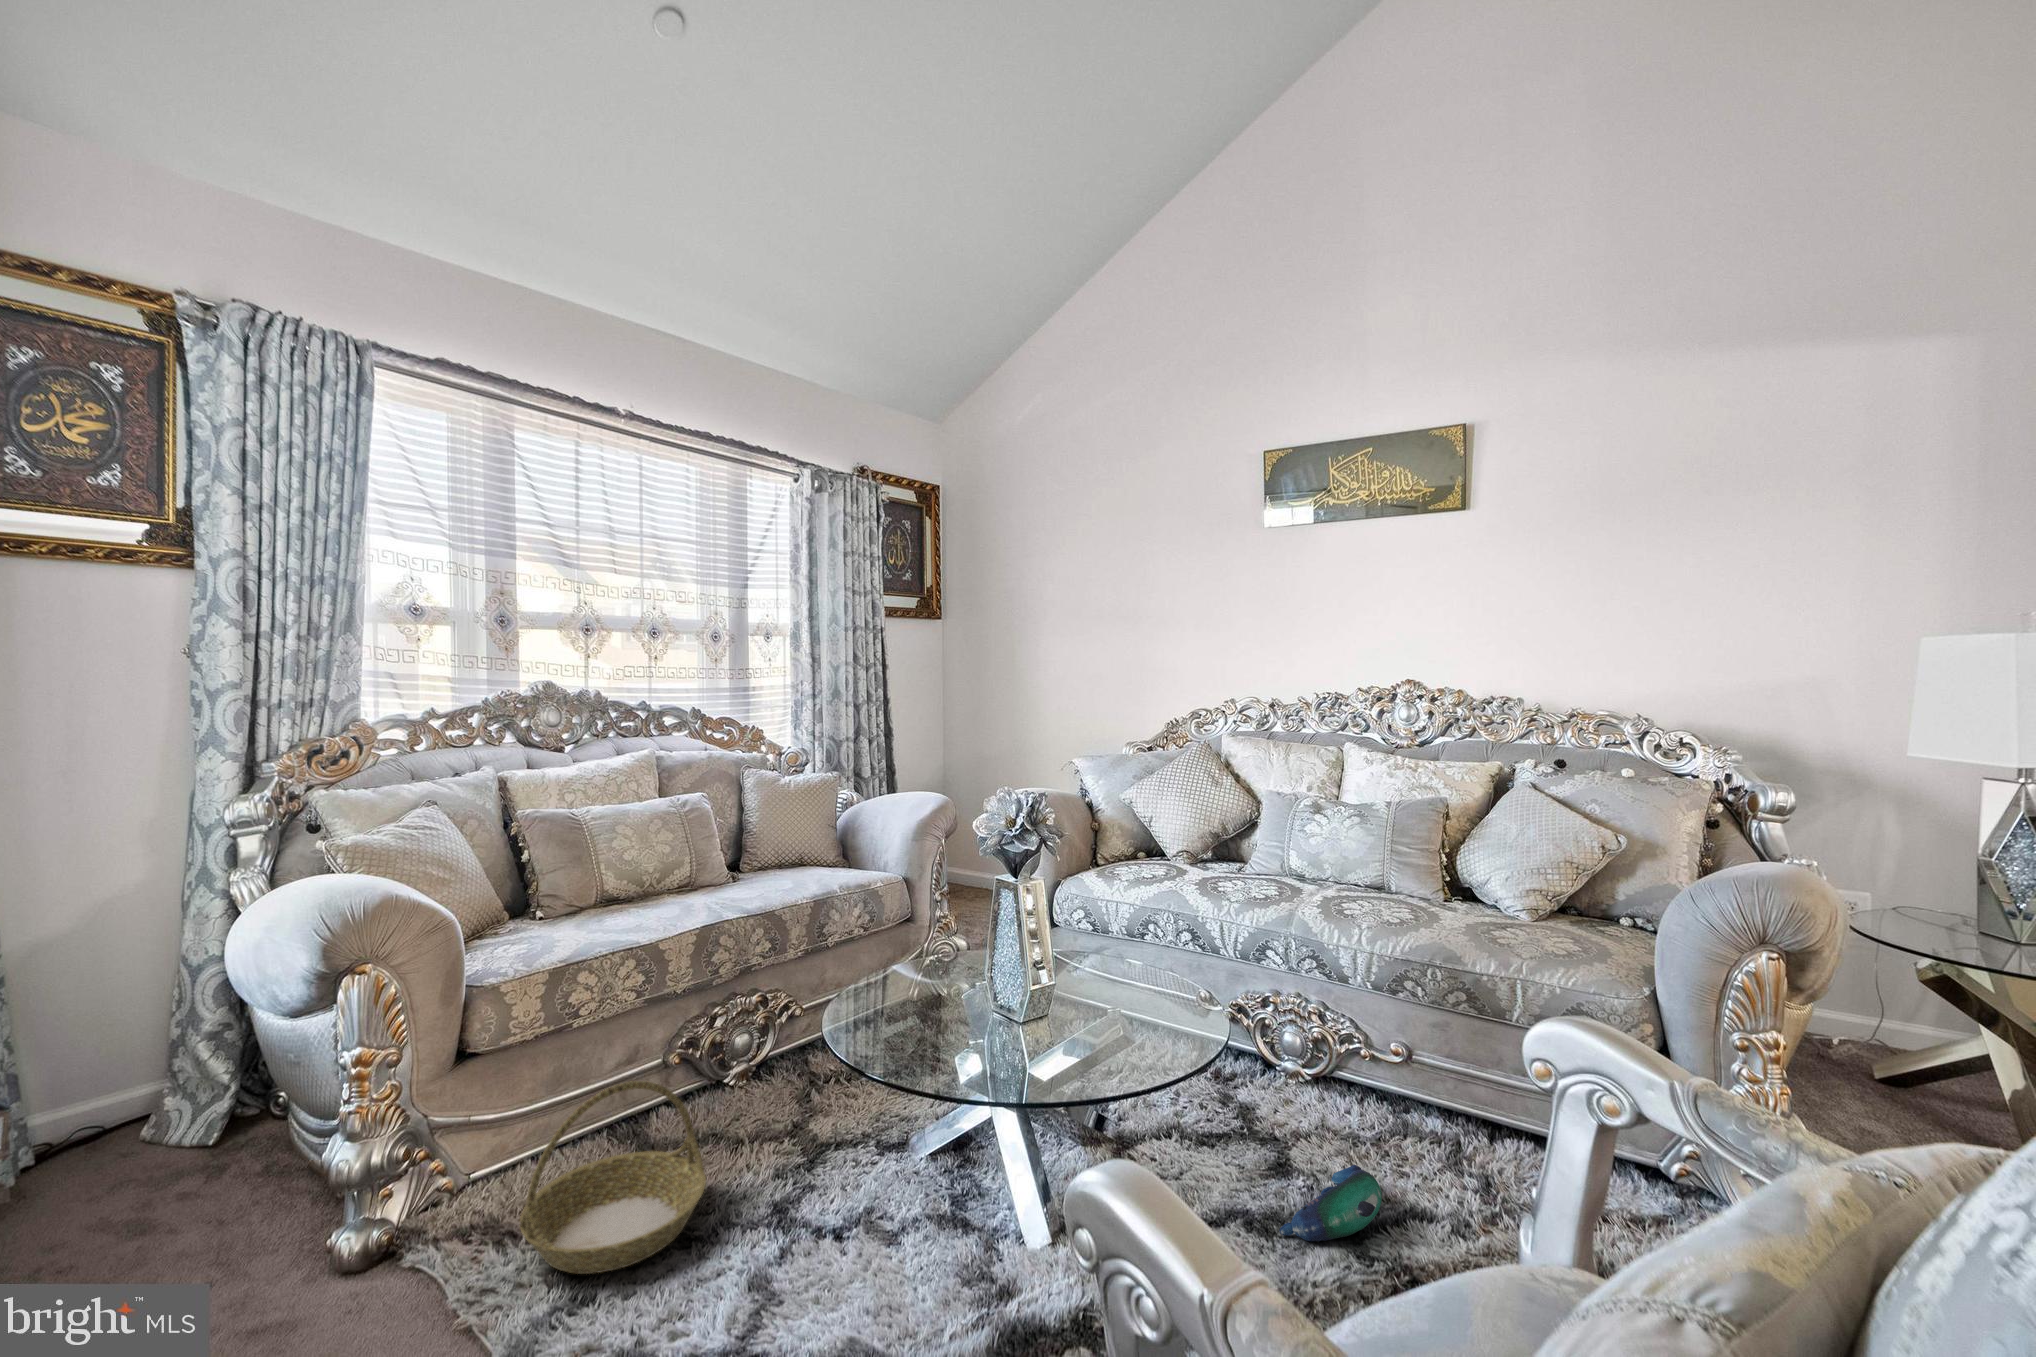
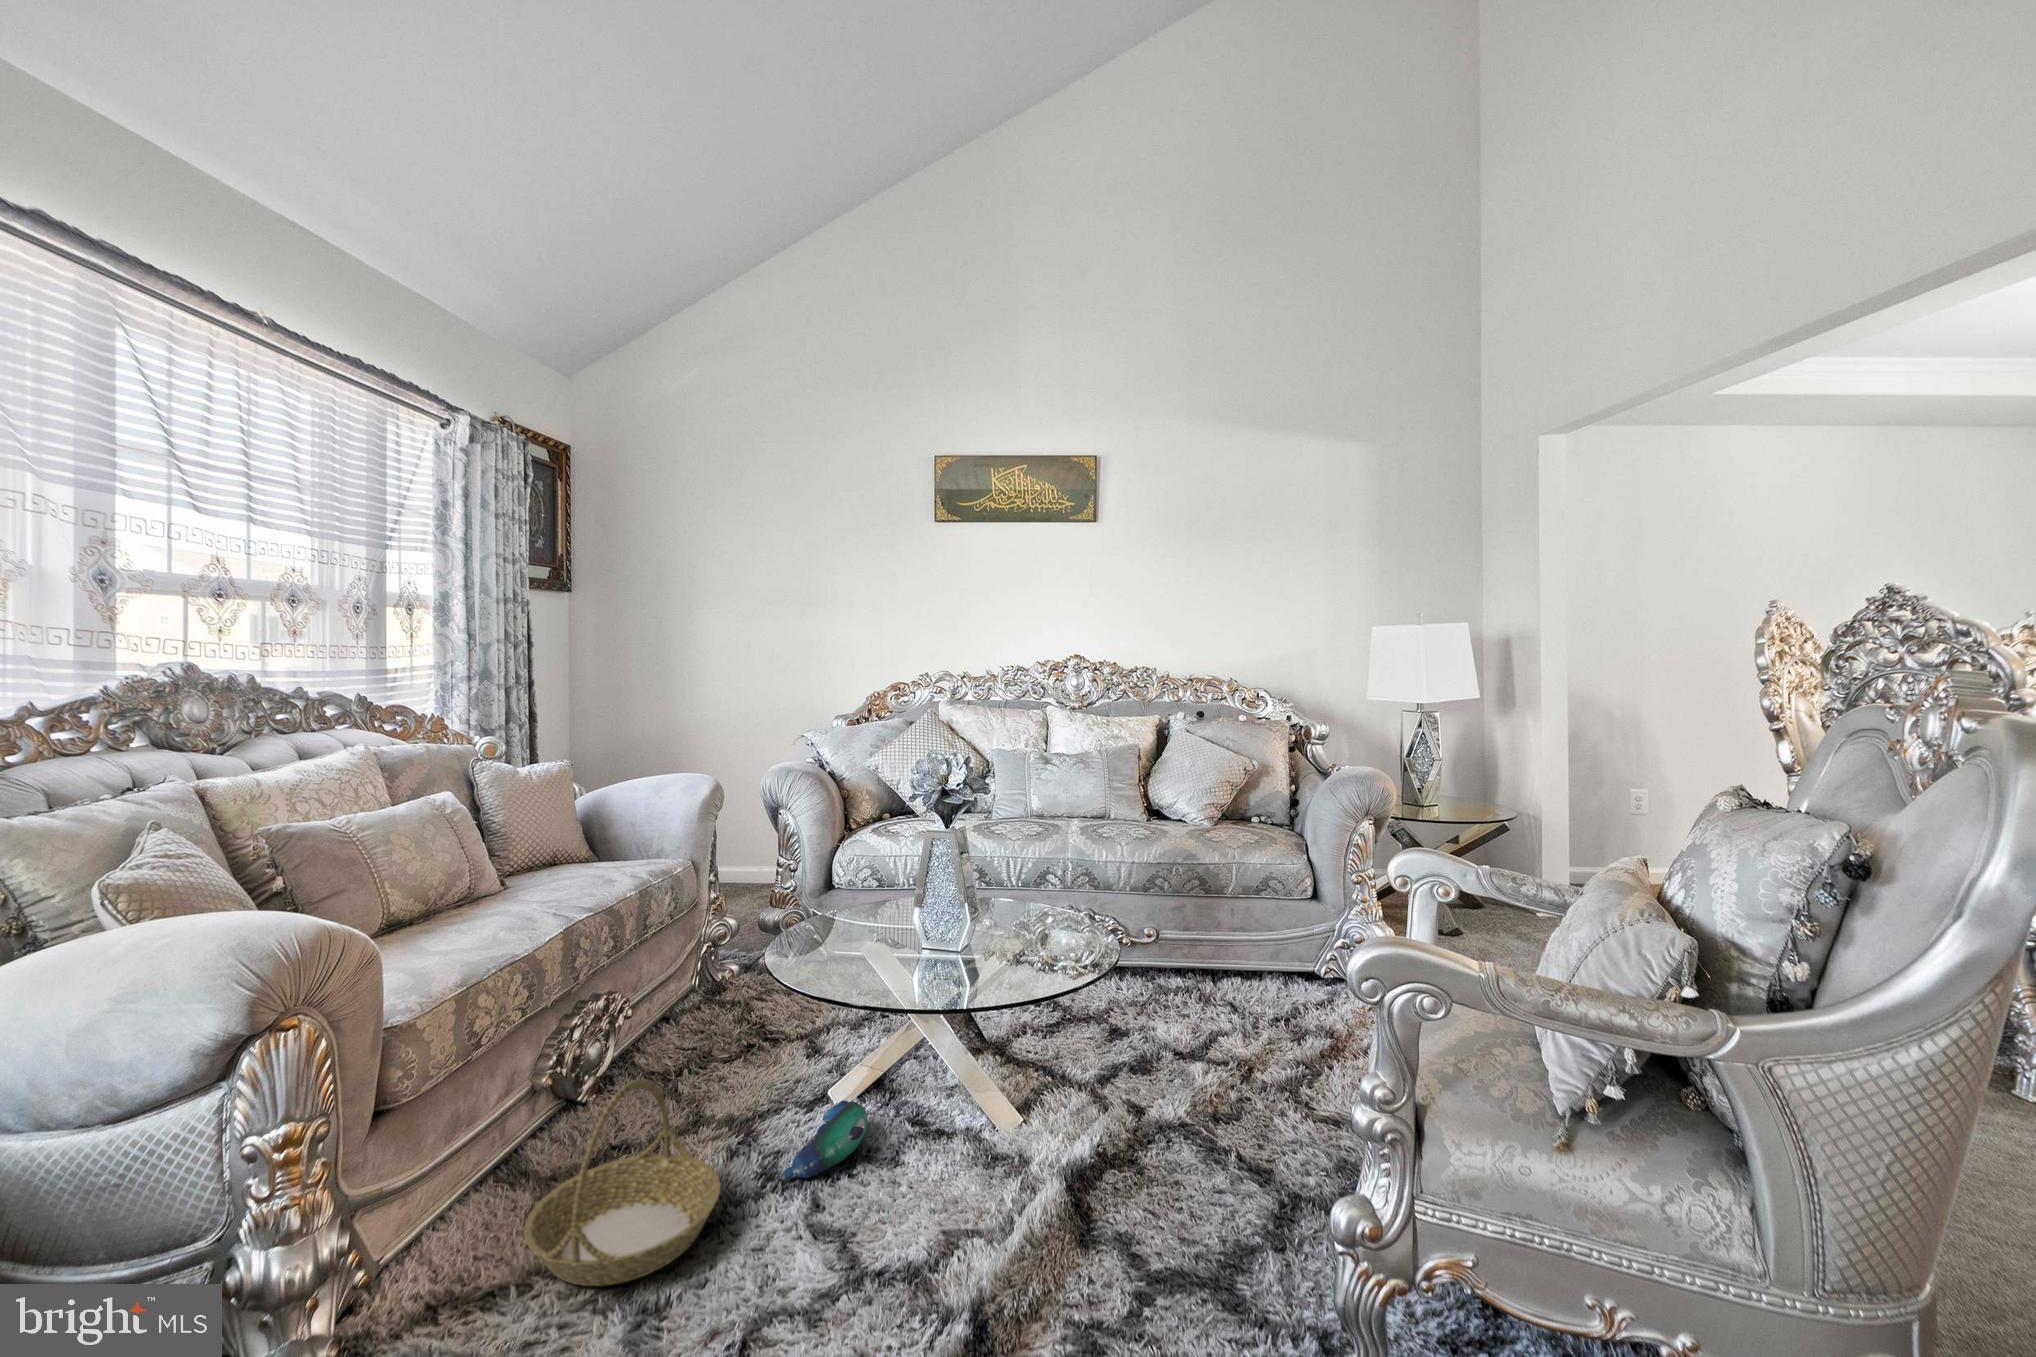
plush toy: present [1280,1165,1382,1242] -> present [781,1100,868,1180]

